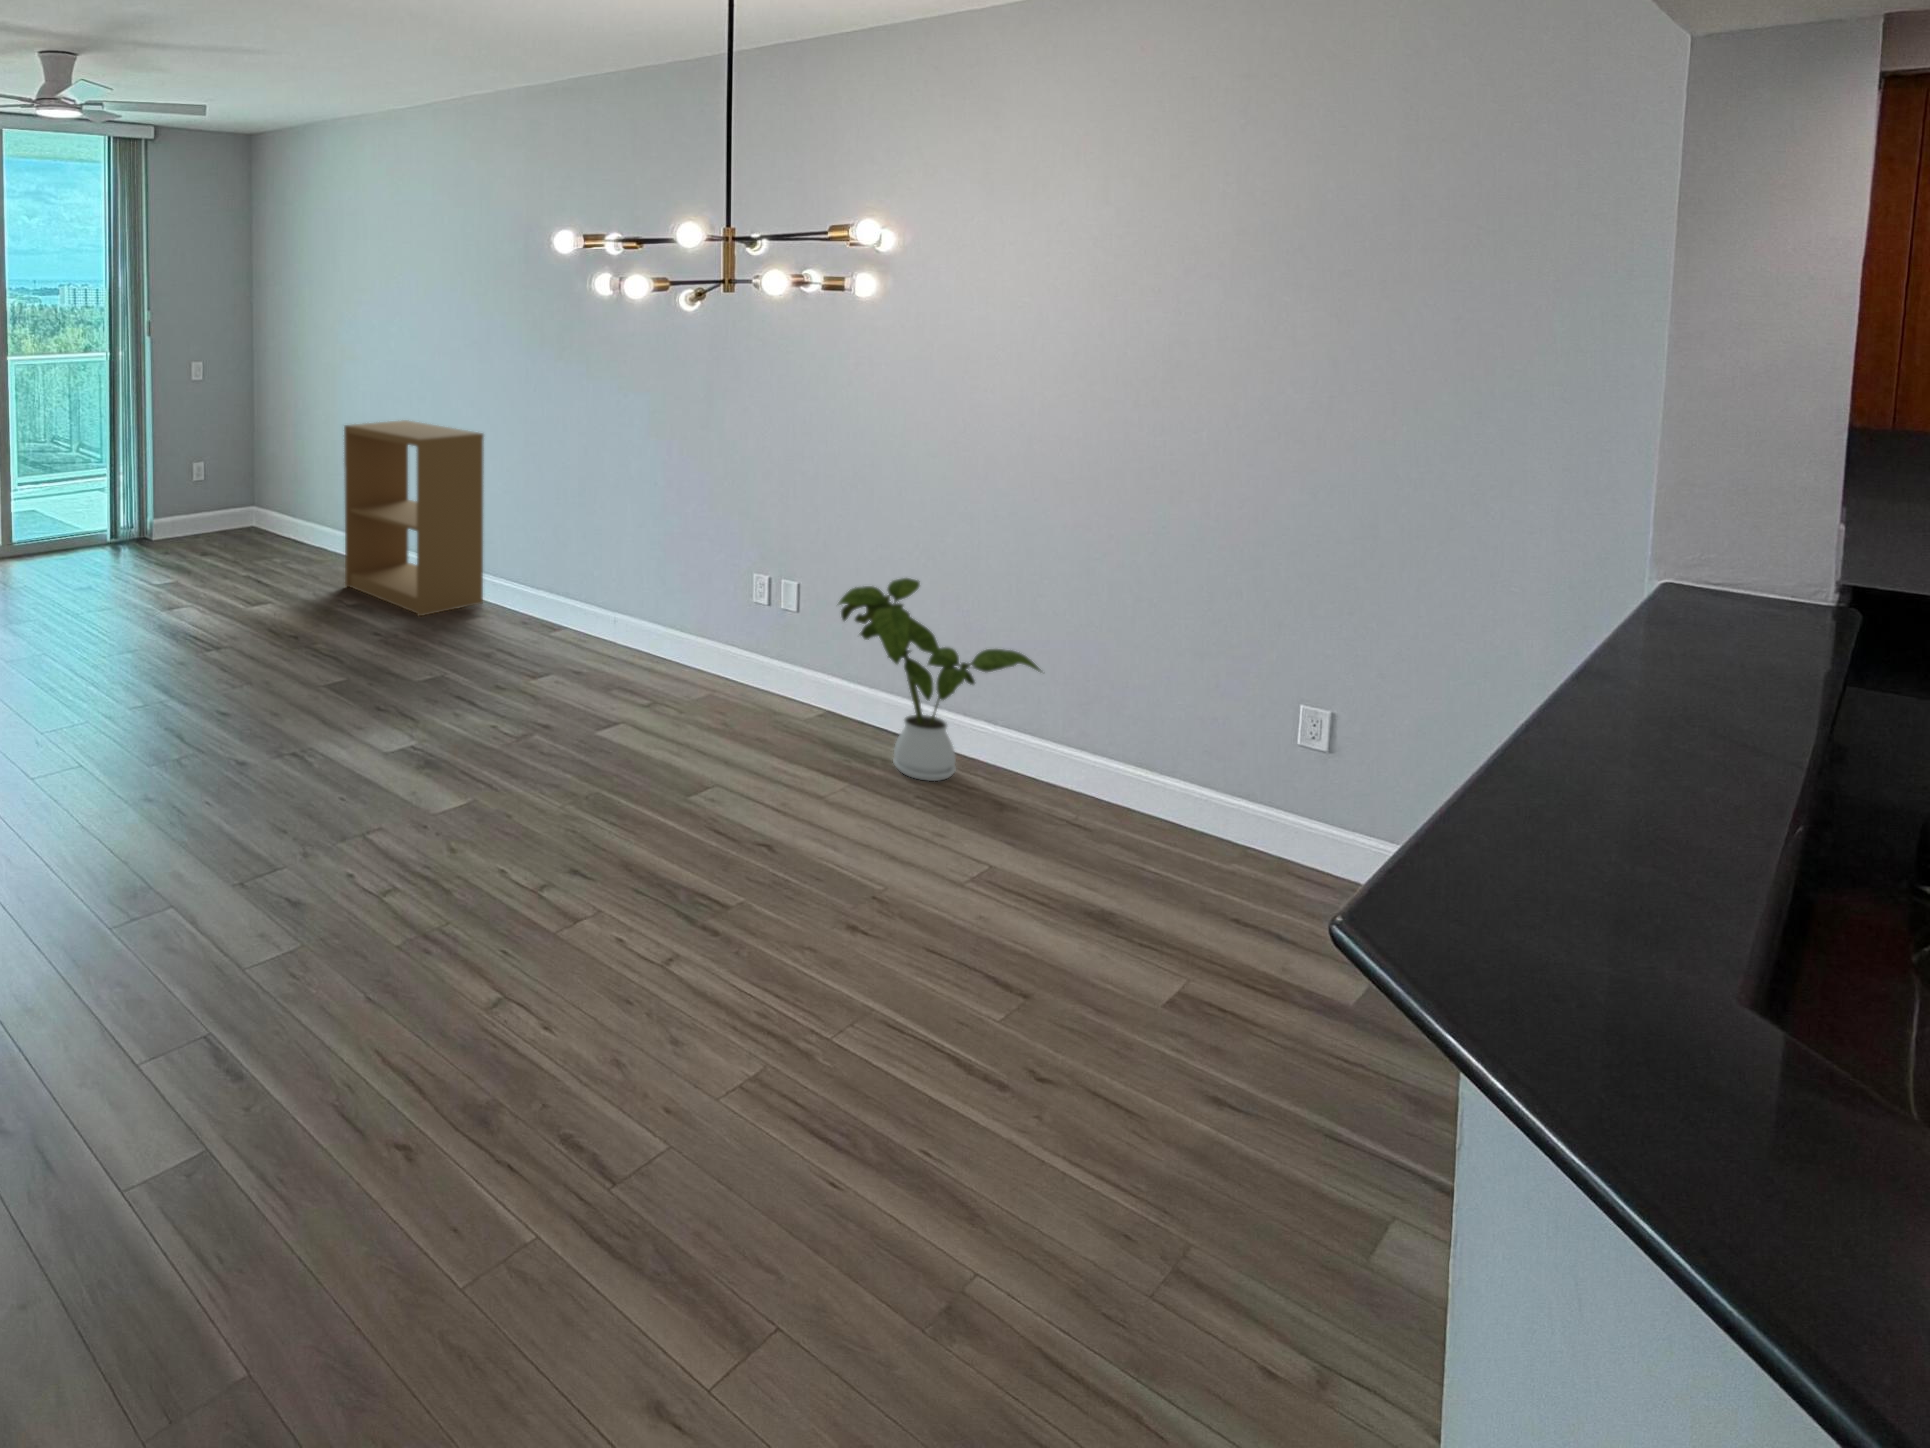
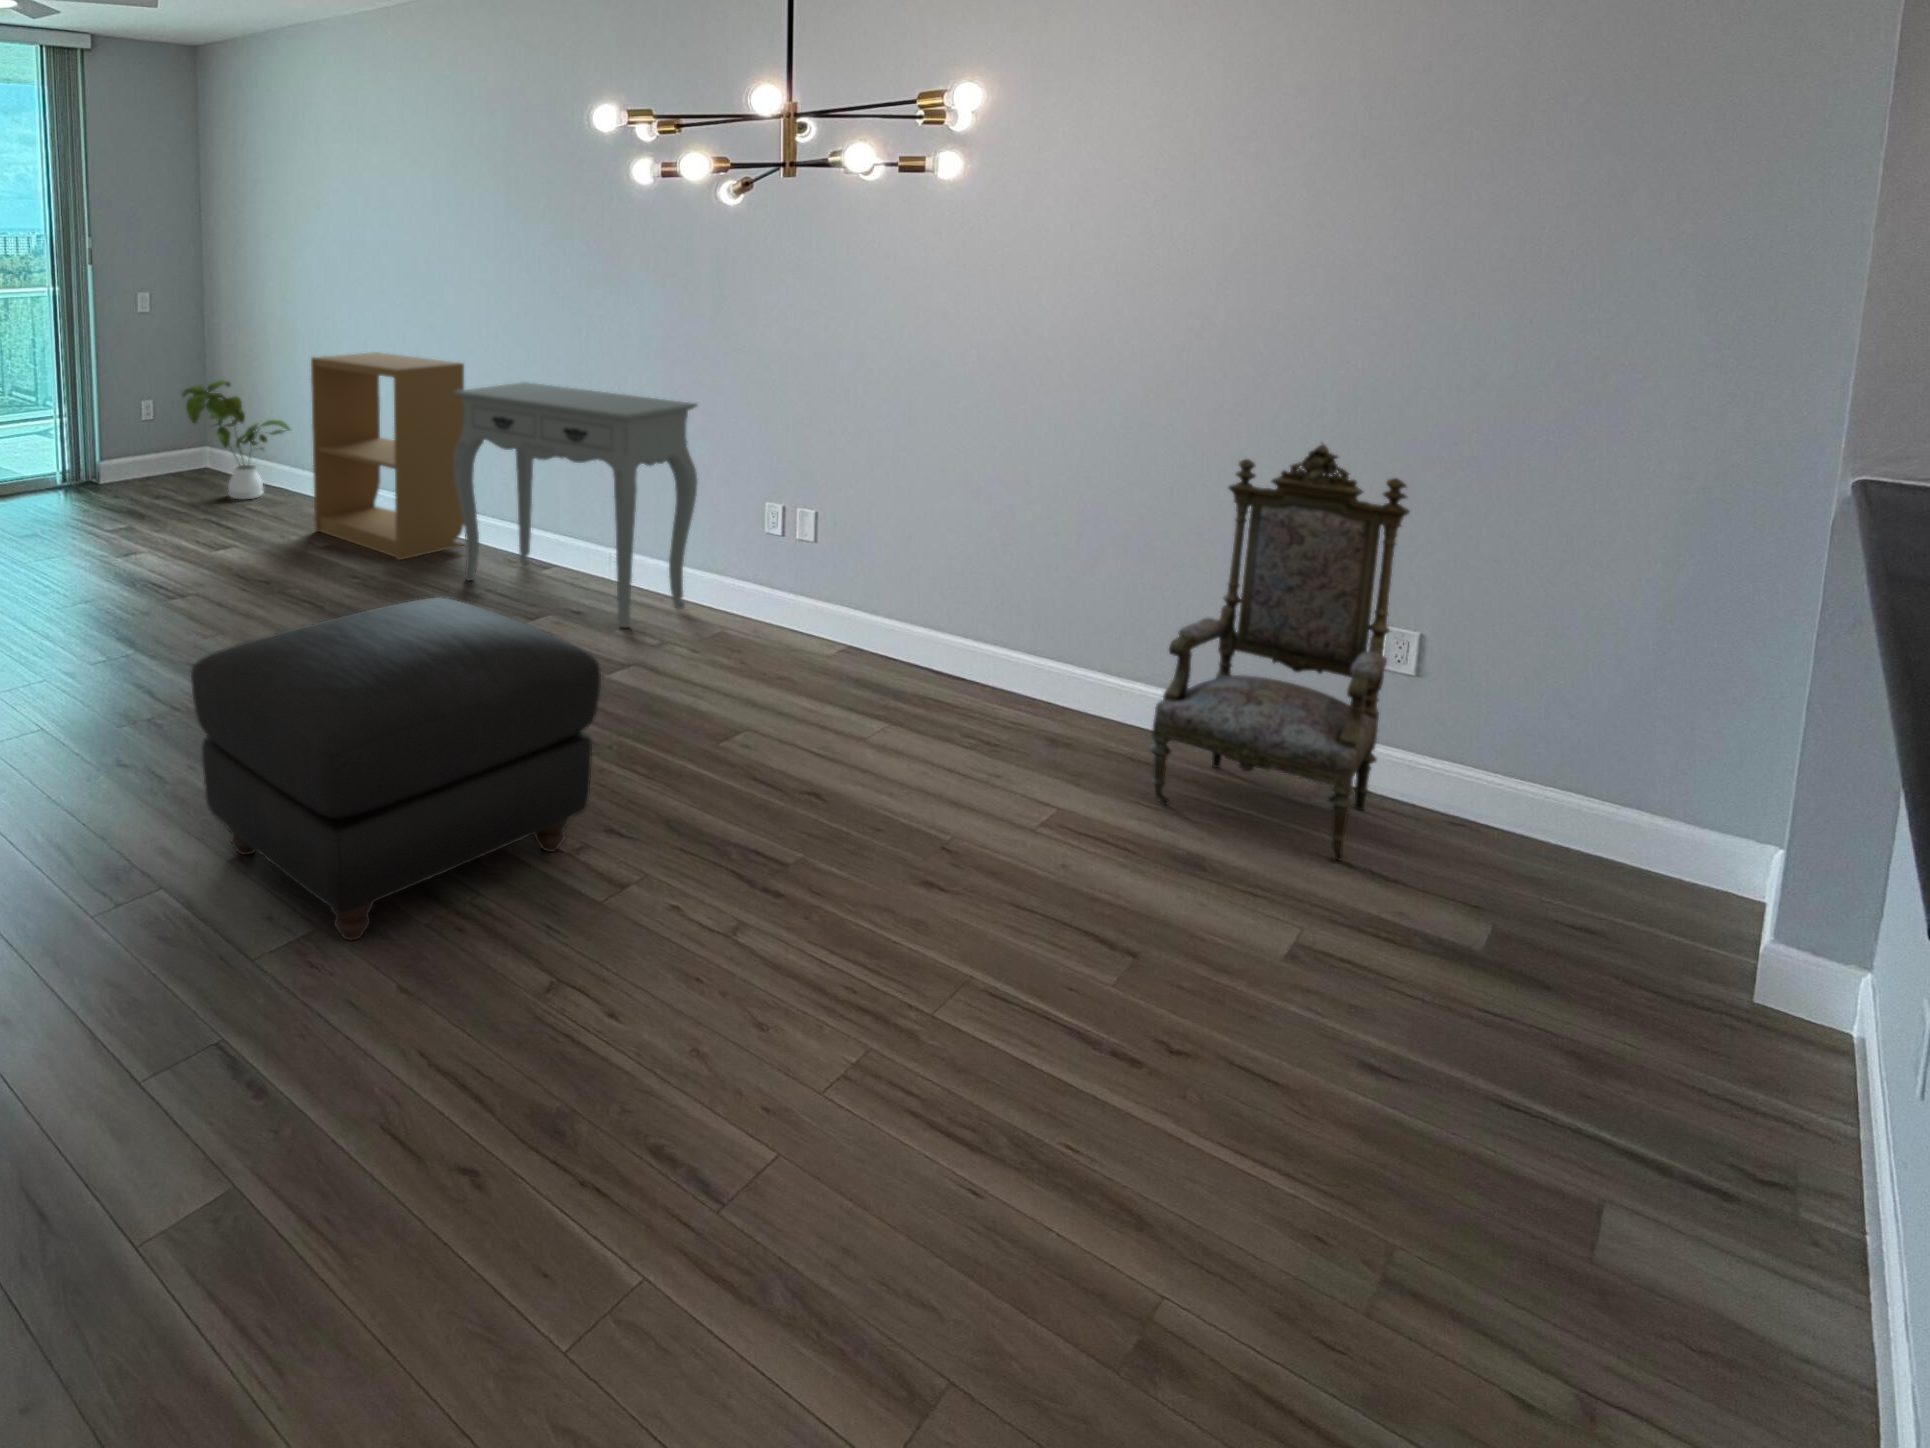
console table: none [468,453,691,687] -> present [453,382,697,628]
armchair: none [1073,533,1314,923] -> present [1150,443,1410,860]
house plant: present [839,578,1041,781] -> present [182,380,290,499]
ottoman: none [203,657,562,960] -> present [191,598,601,940]

